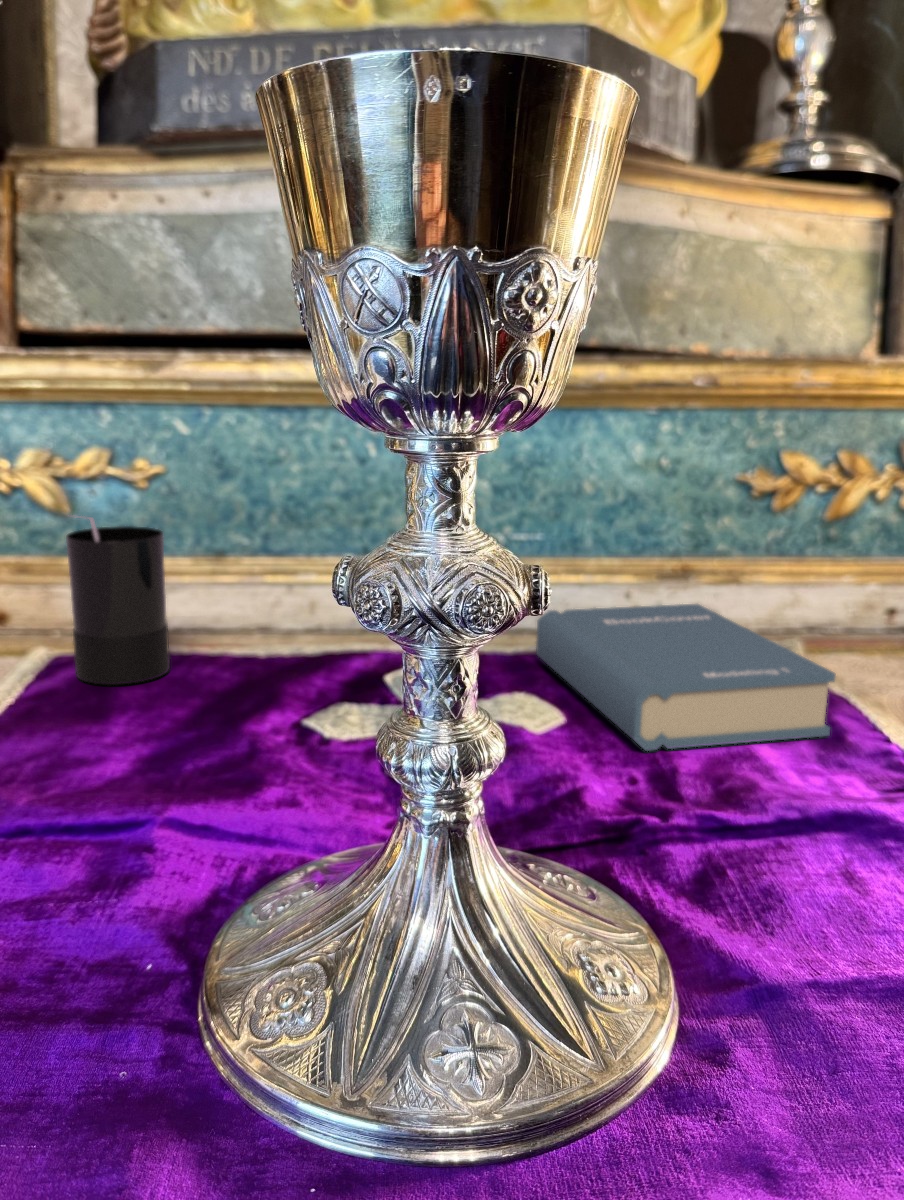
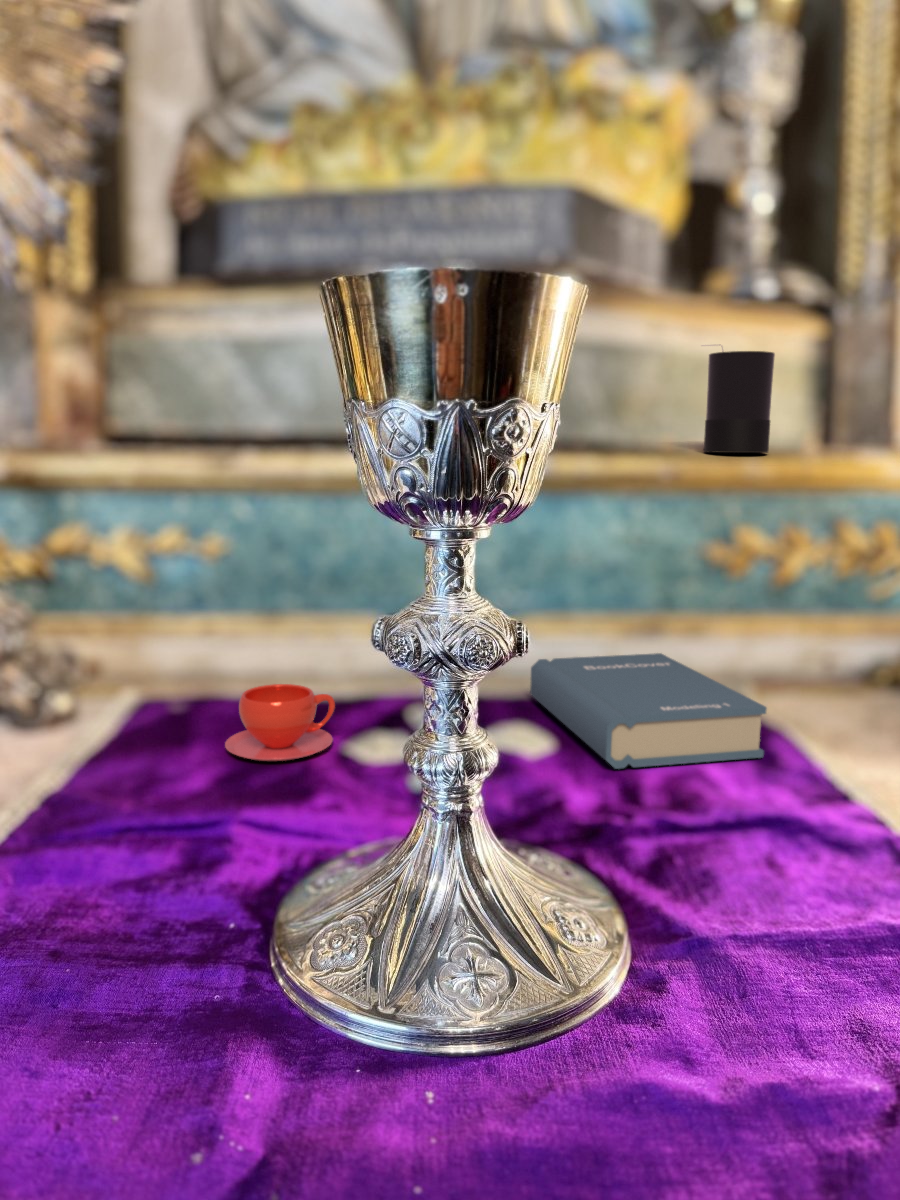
candle: present [66,517,170,685] -> present [704,348,775,453]
teacup: none [152,642,292,740] -> present [225,684,335,761]

